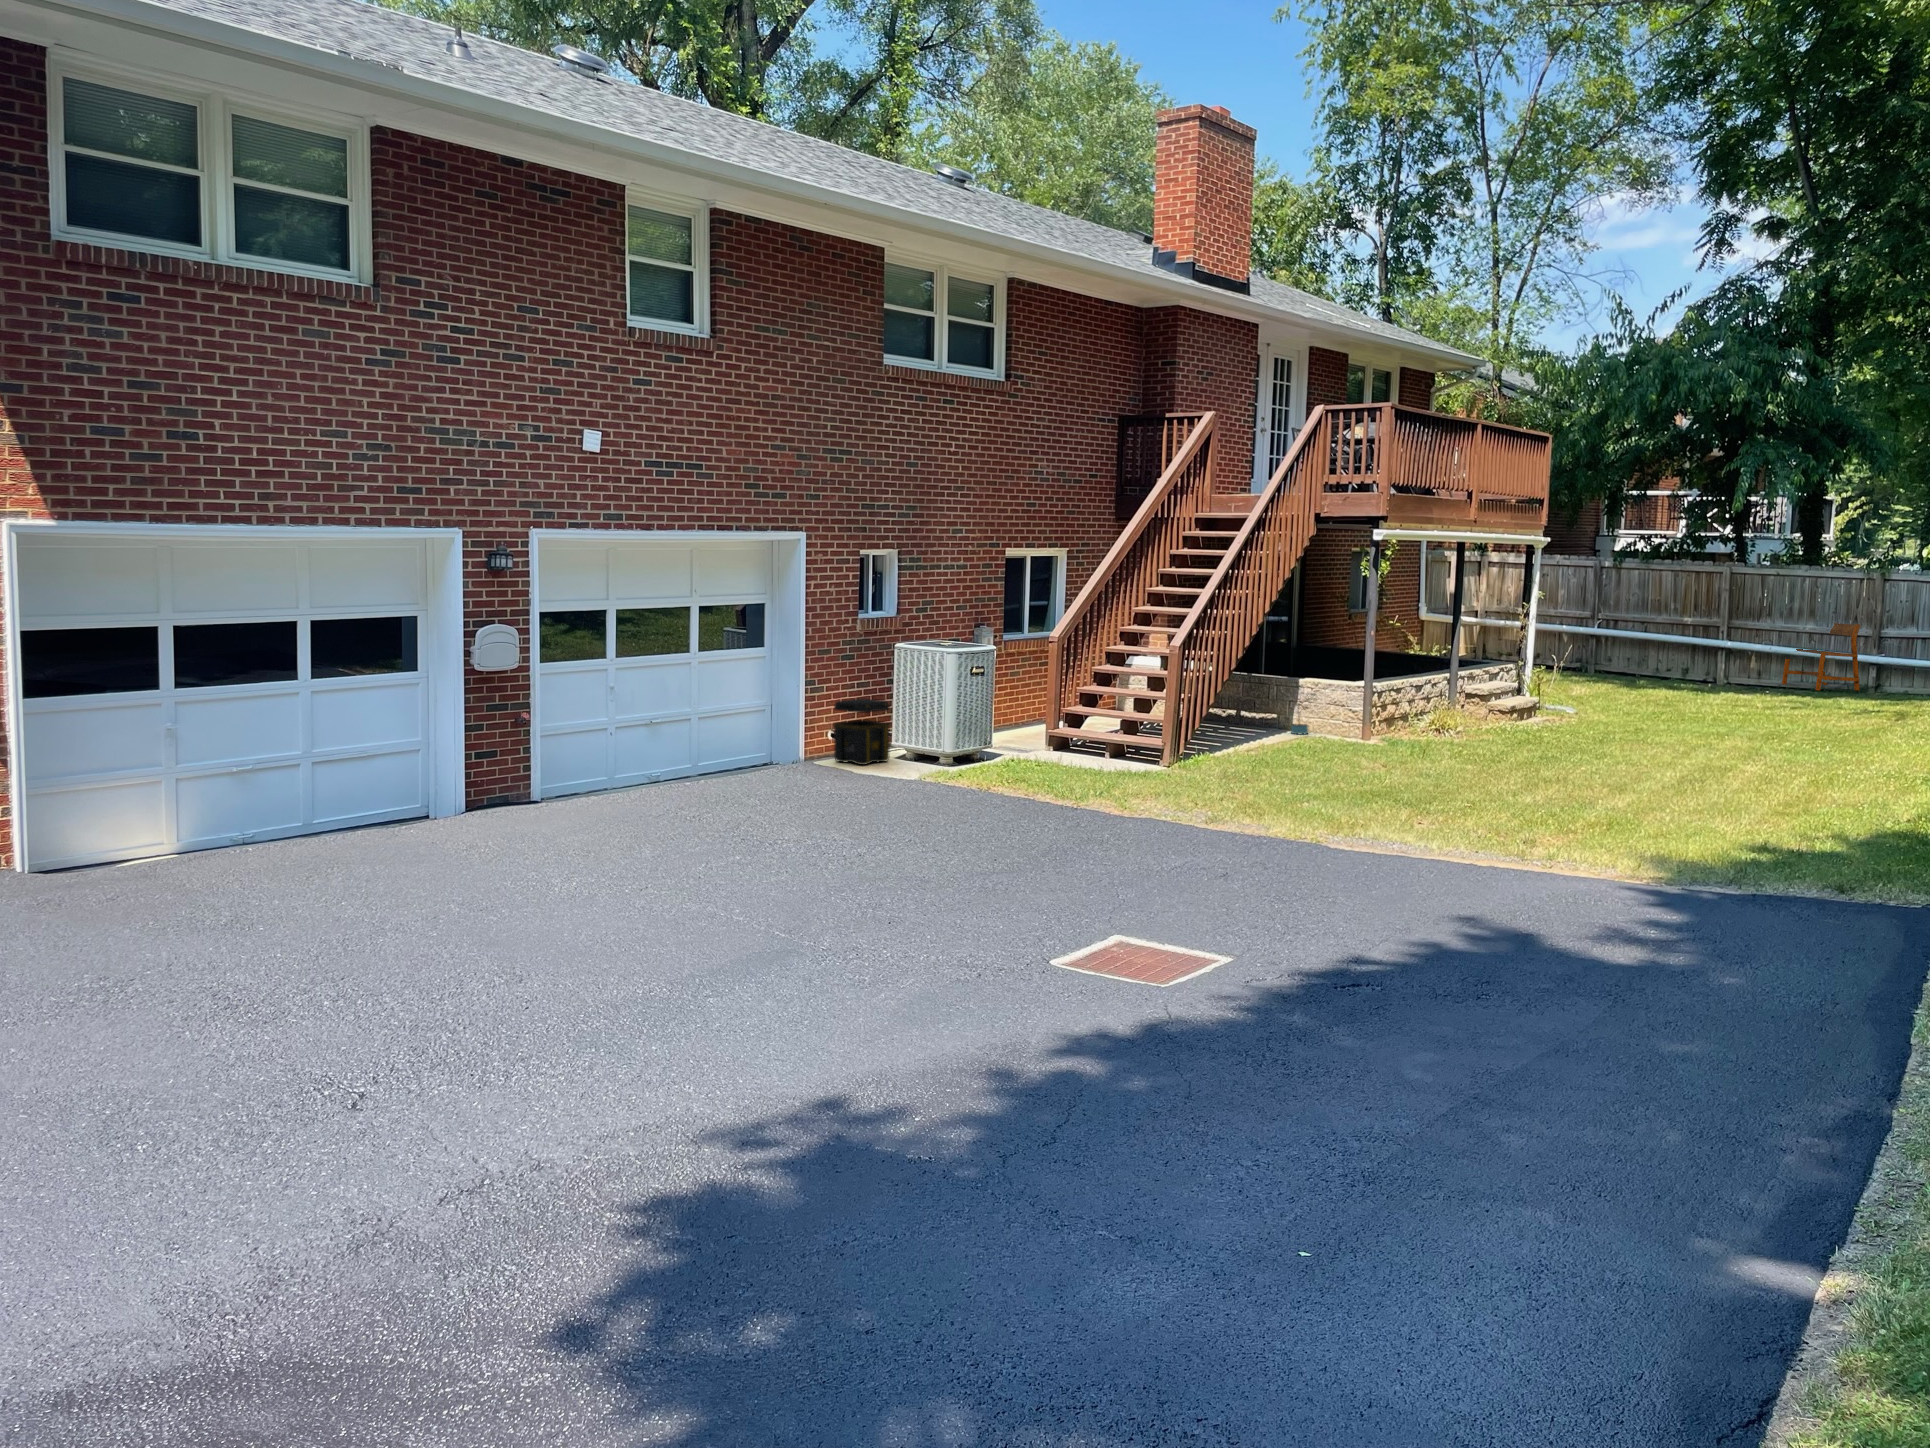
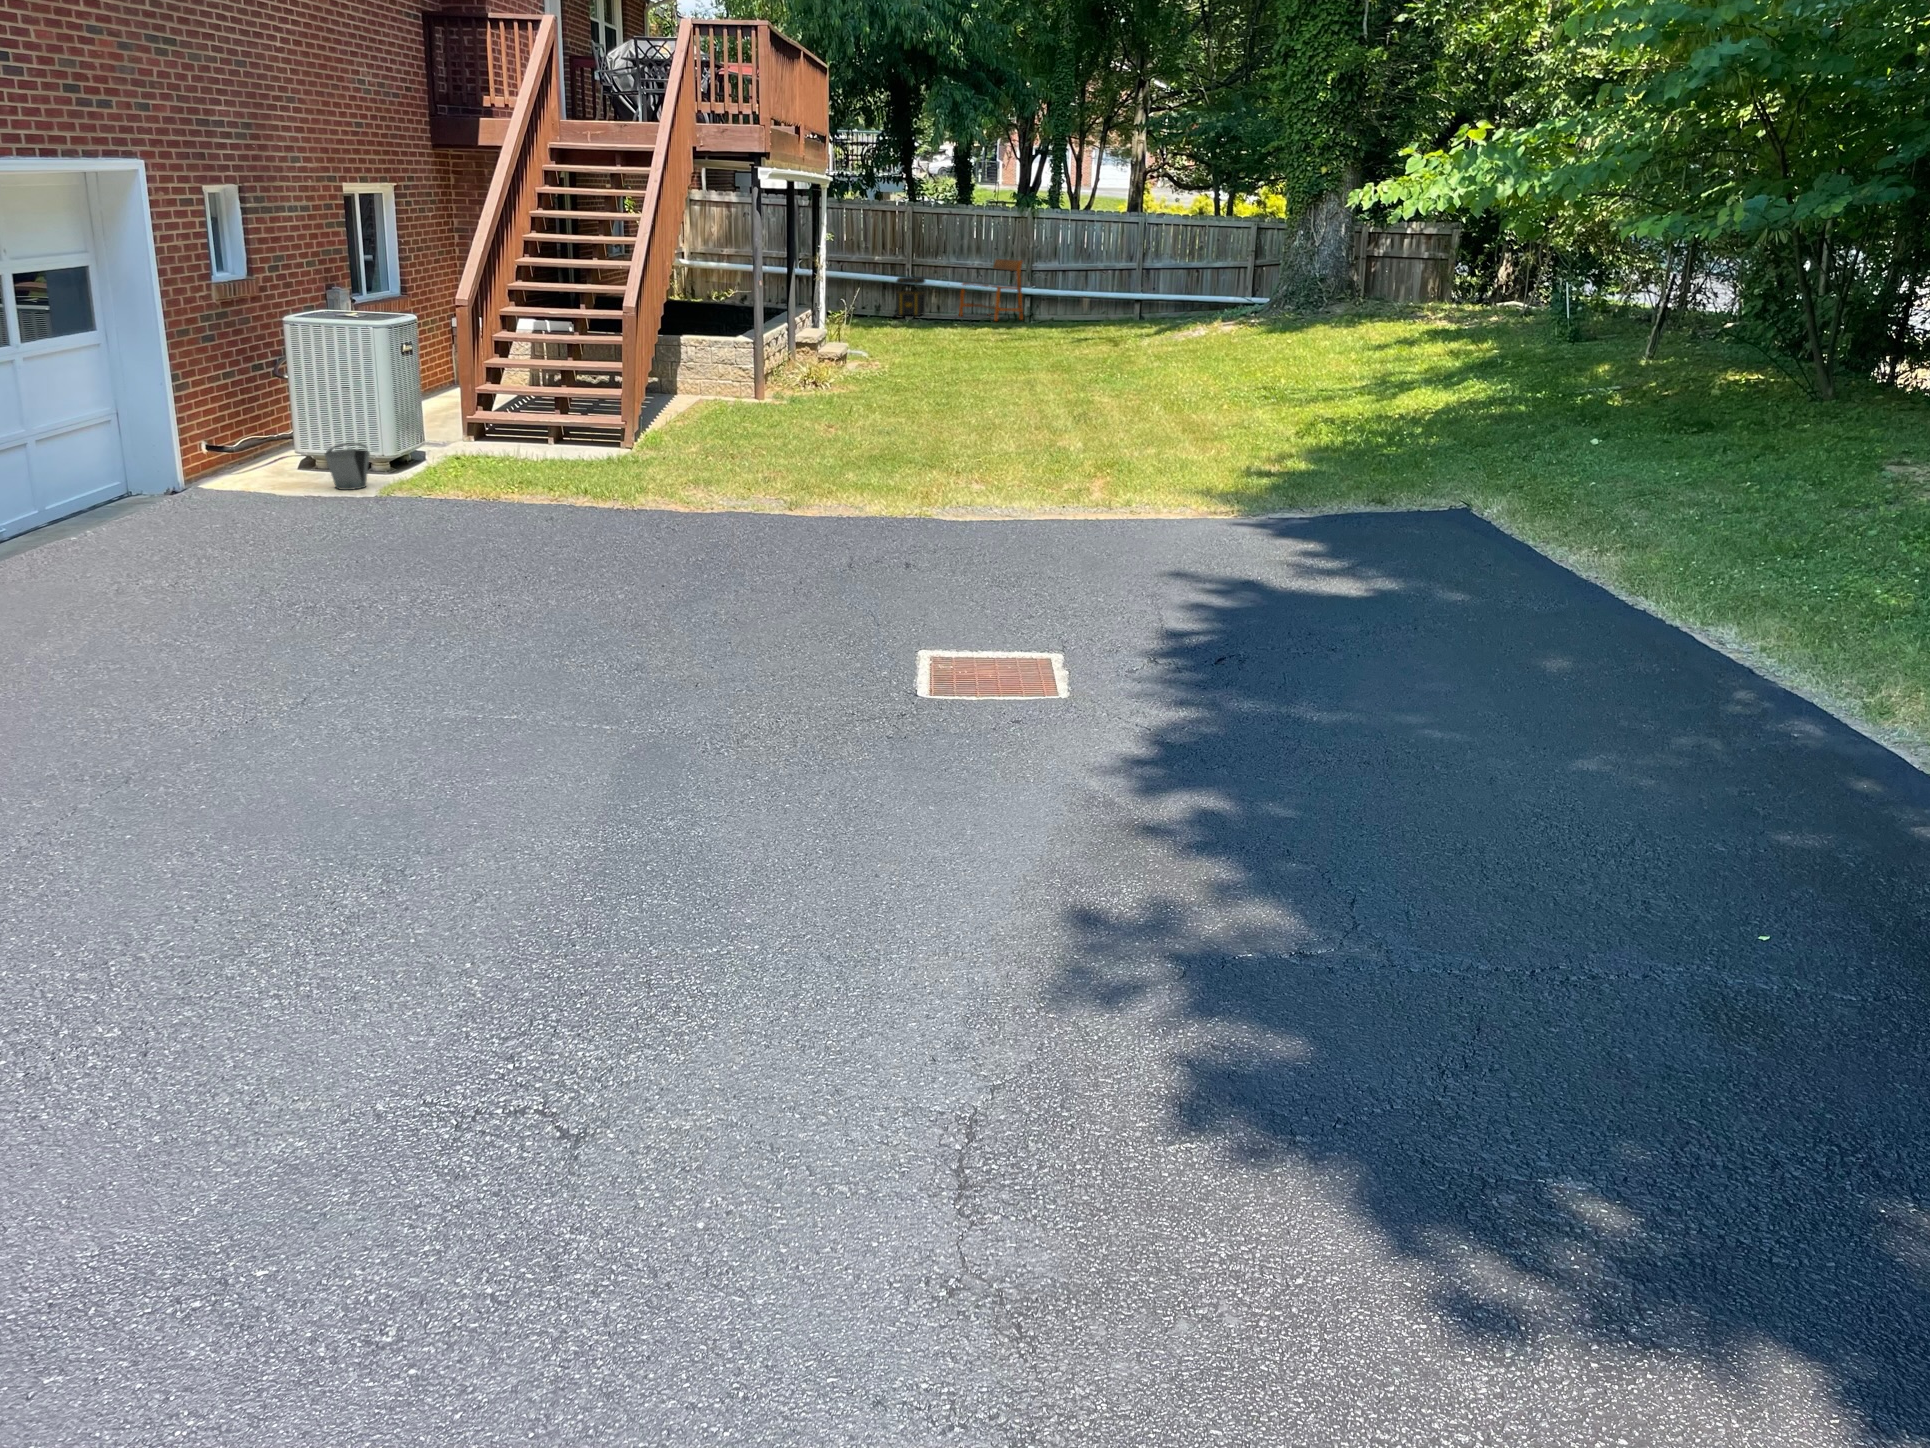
potted plant: present [1291,682,1316,734] -> none [665,337,694,398]
toolbox: present [833,699,891,765] -> present [896,277,926,316]
bucket: none [894,738,926,773] -> present [325,443,370,490]

